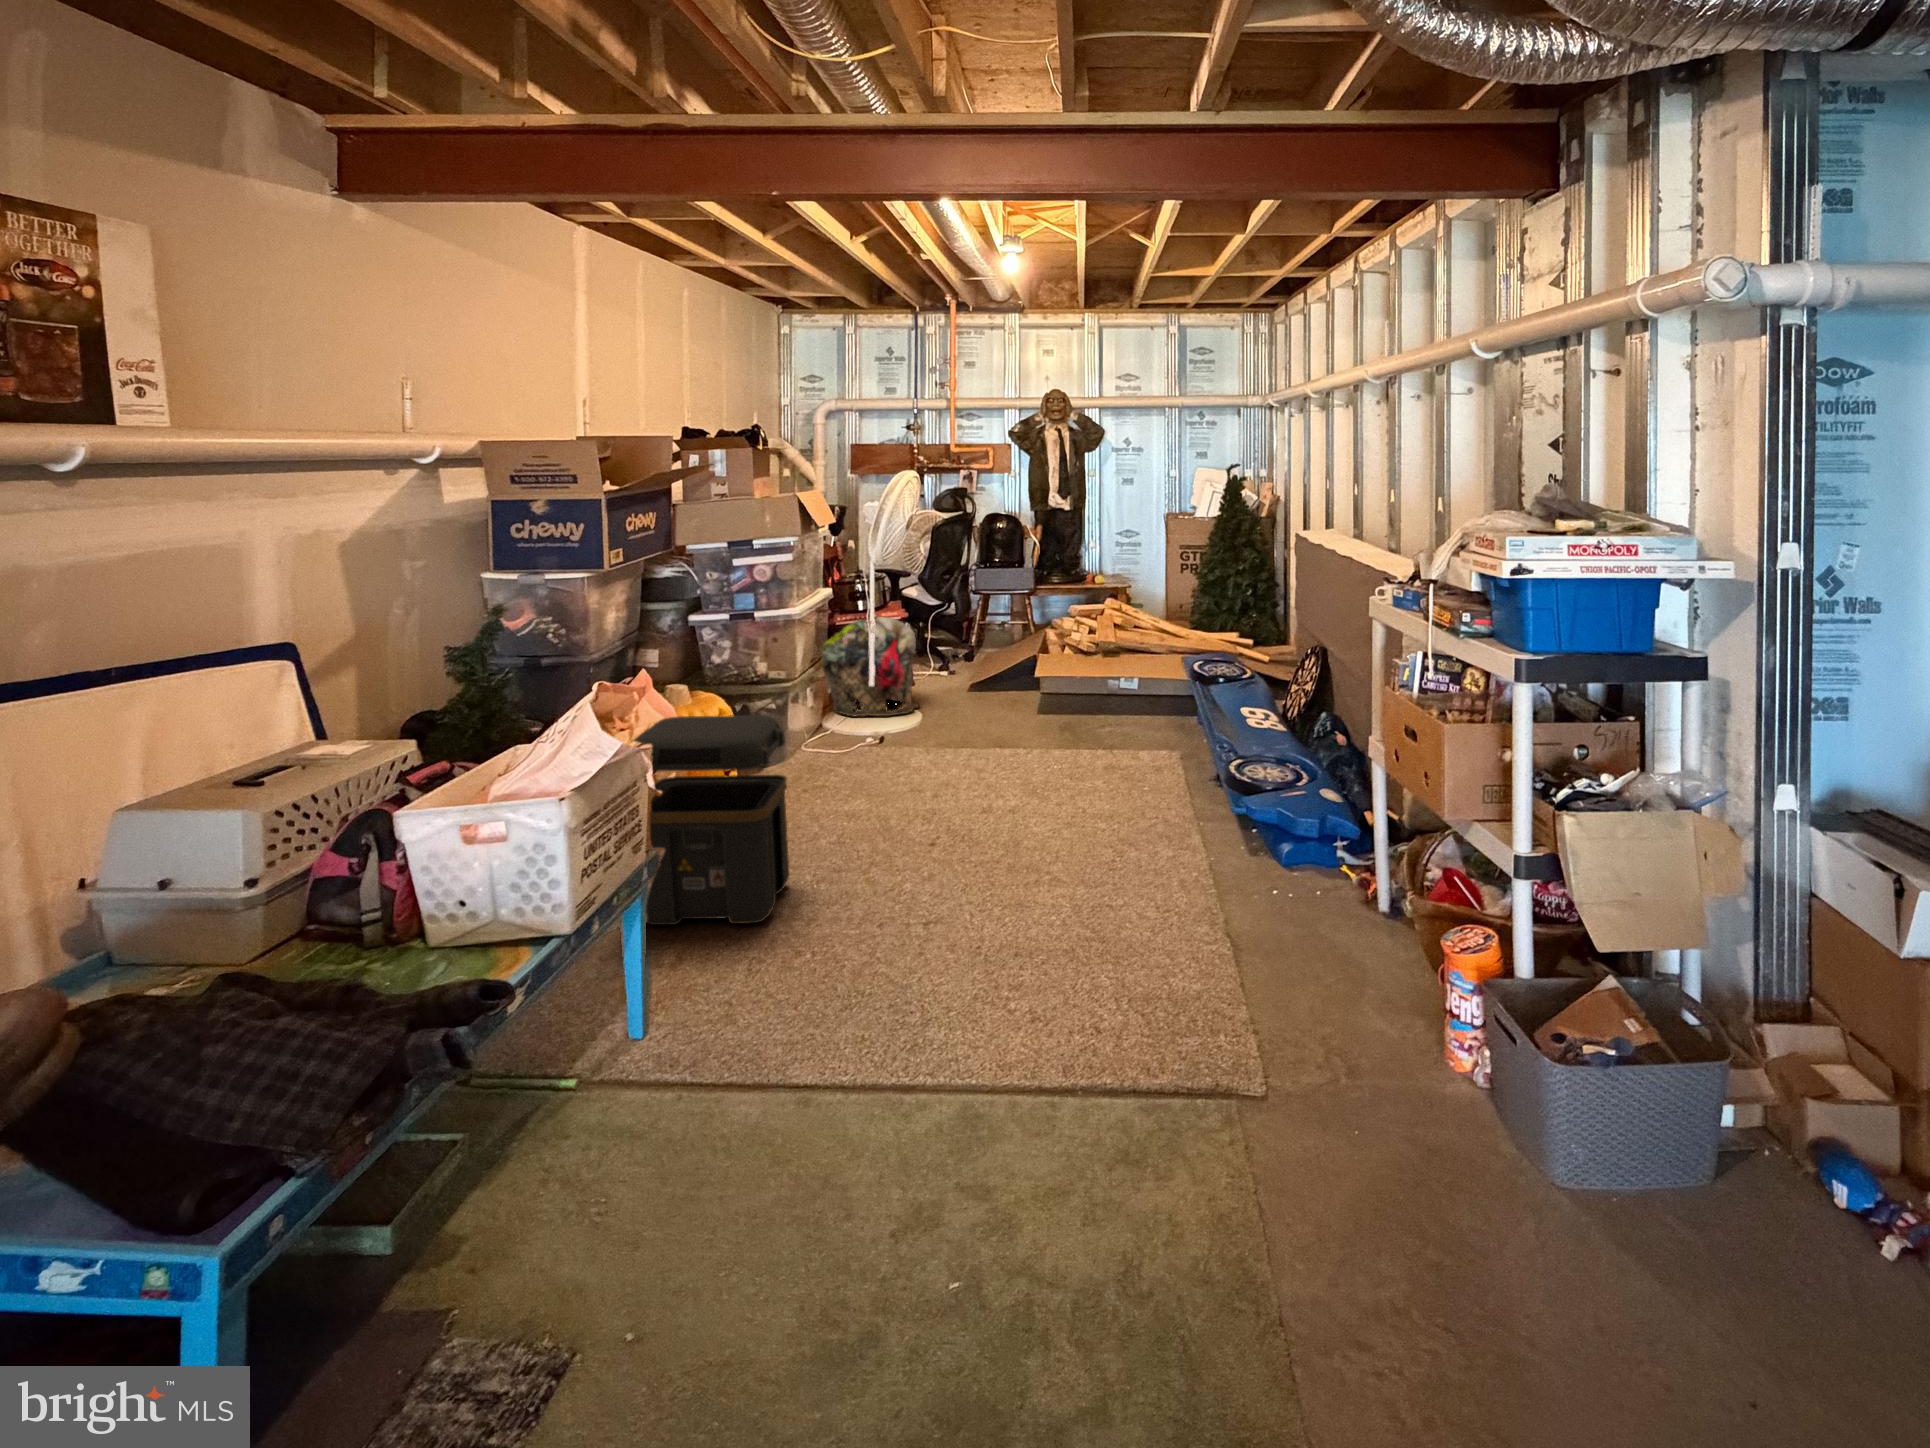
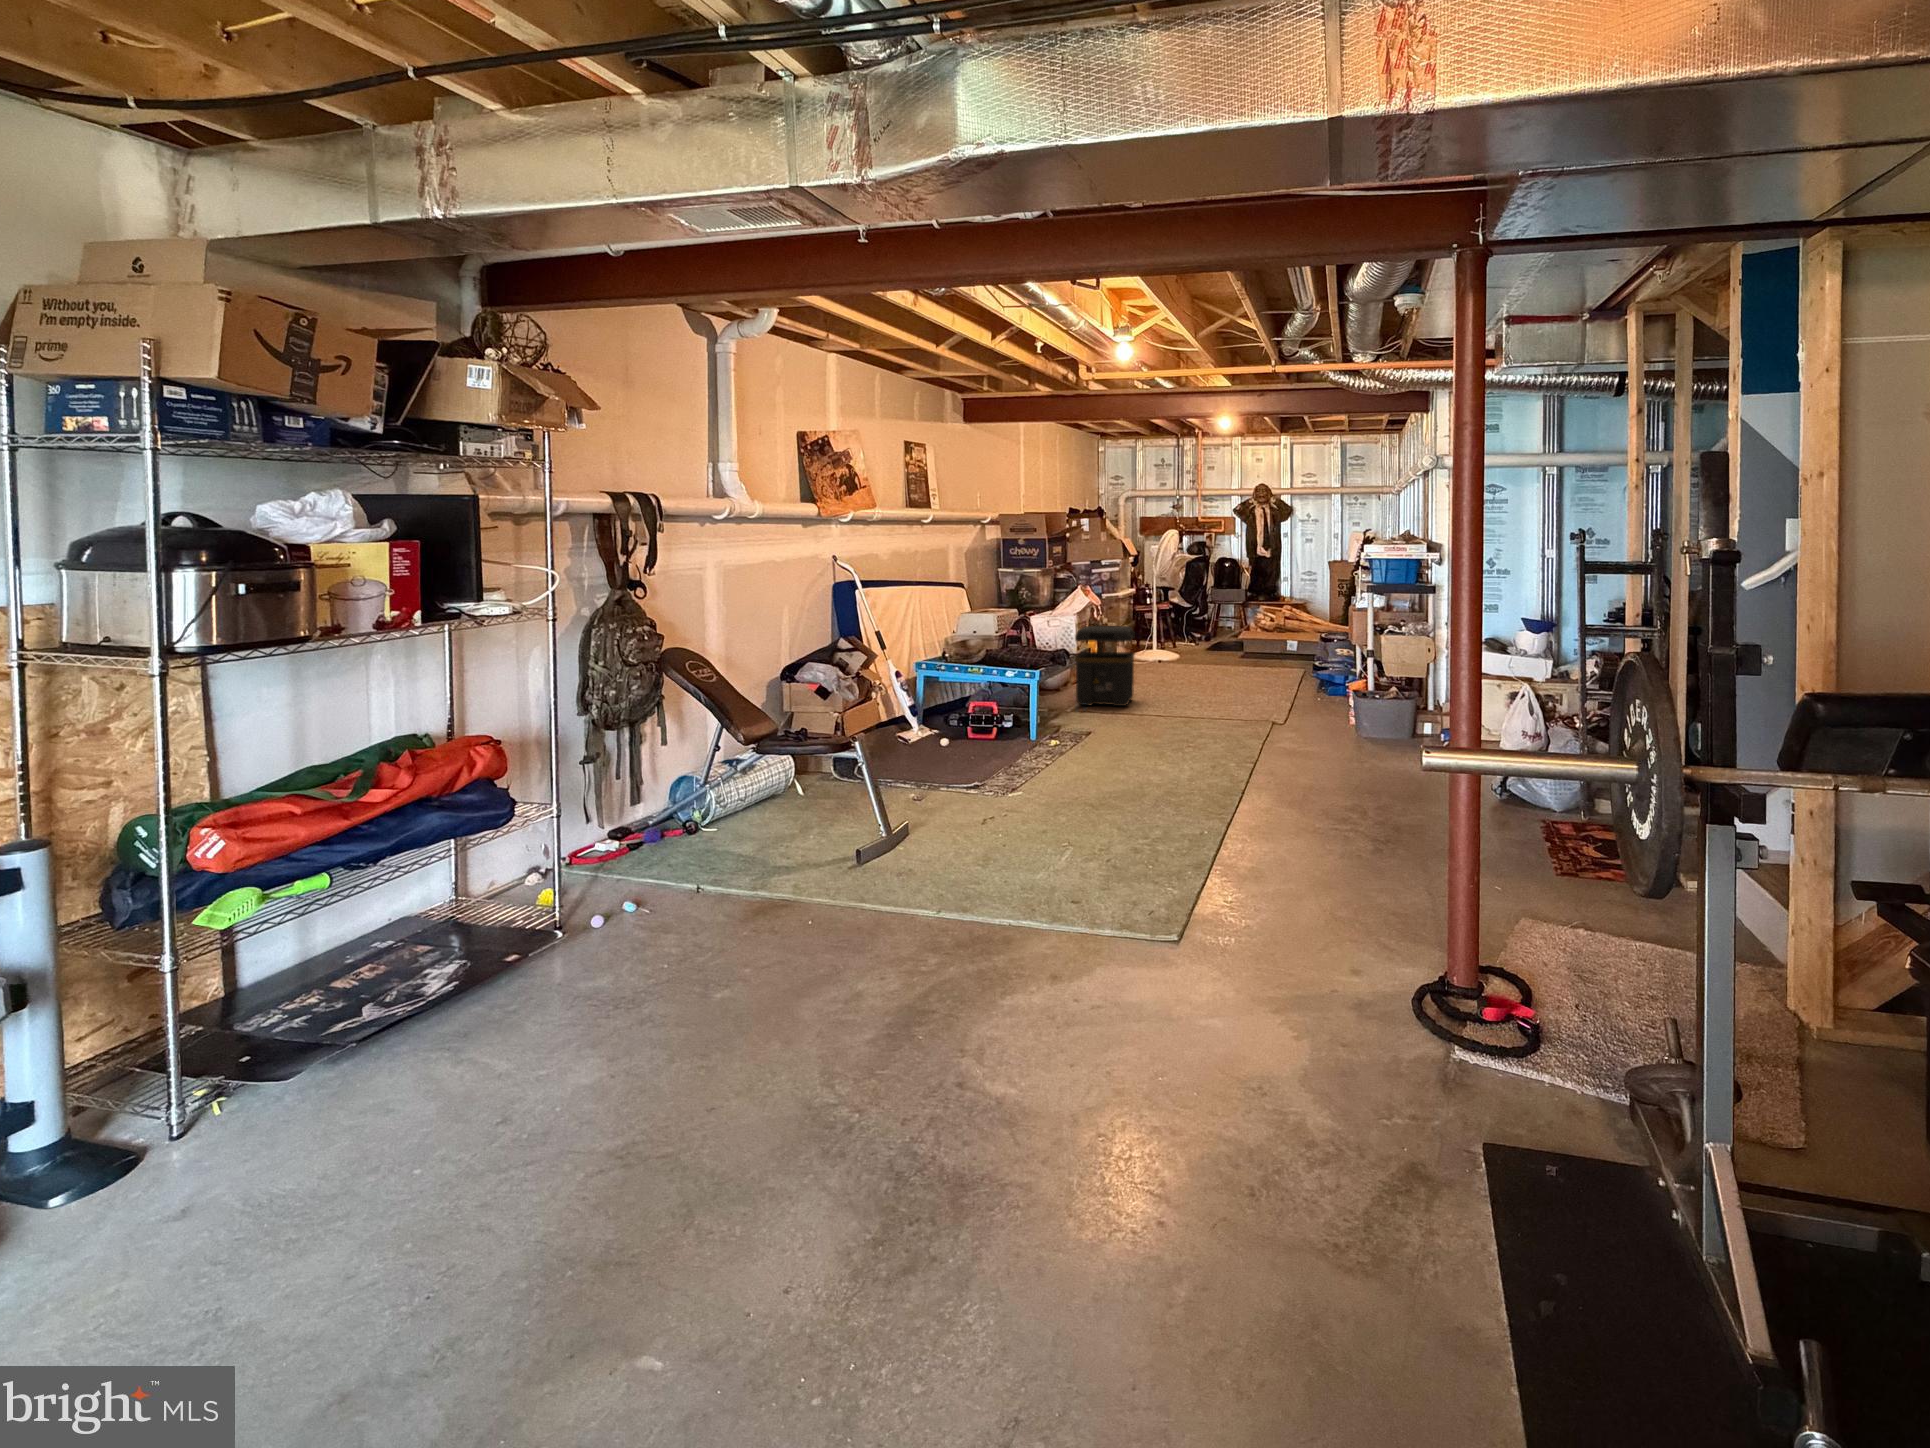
laundry basket: present [822,617,919,717] -> none [1128,608,1181,659]

